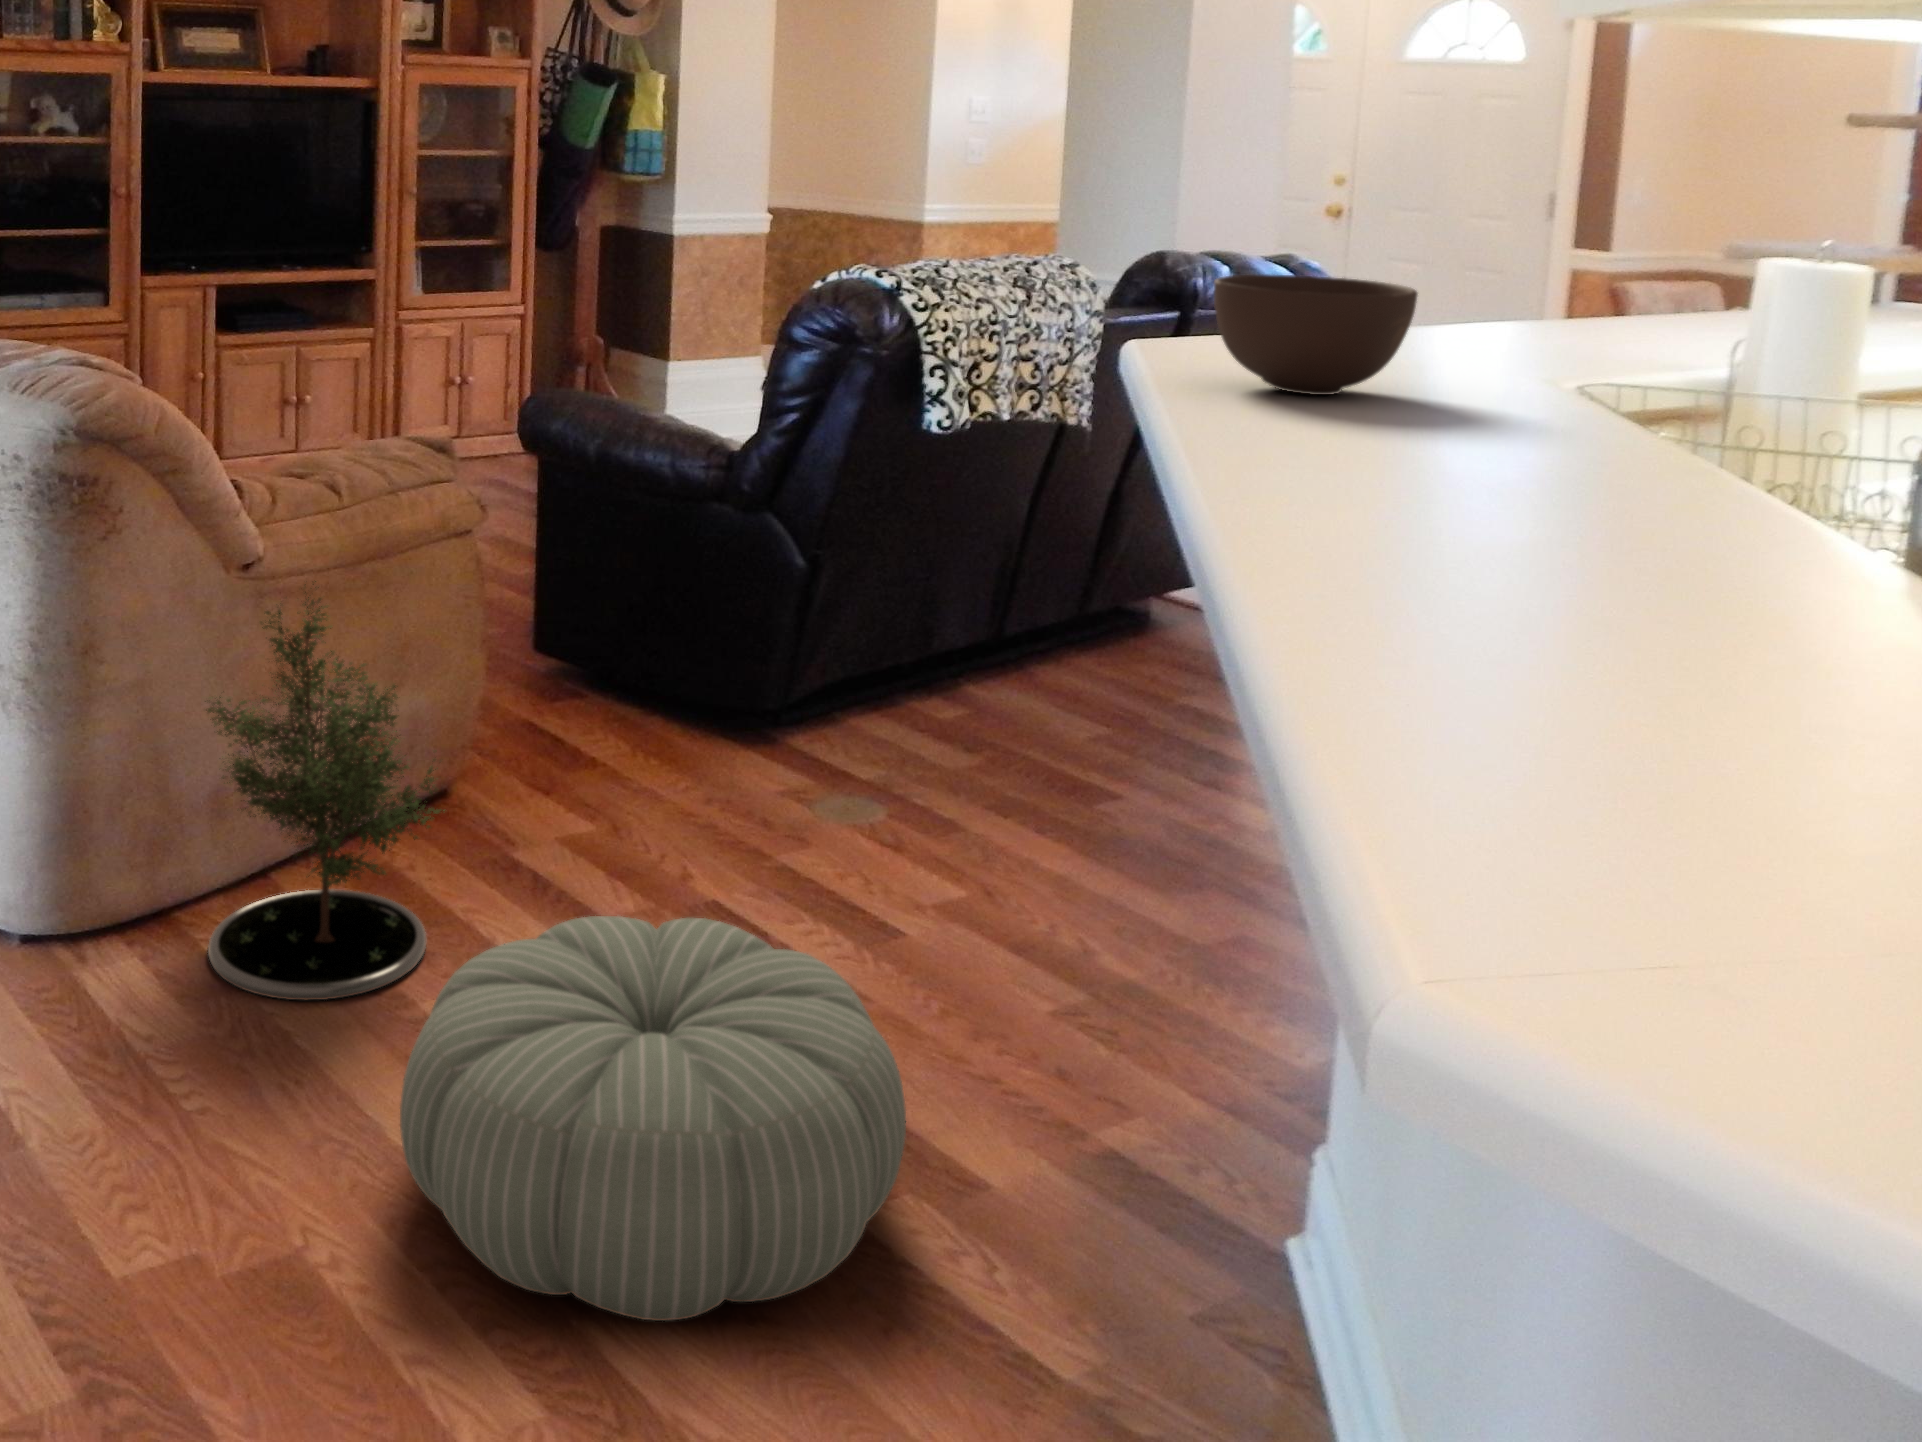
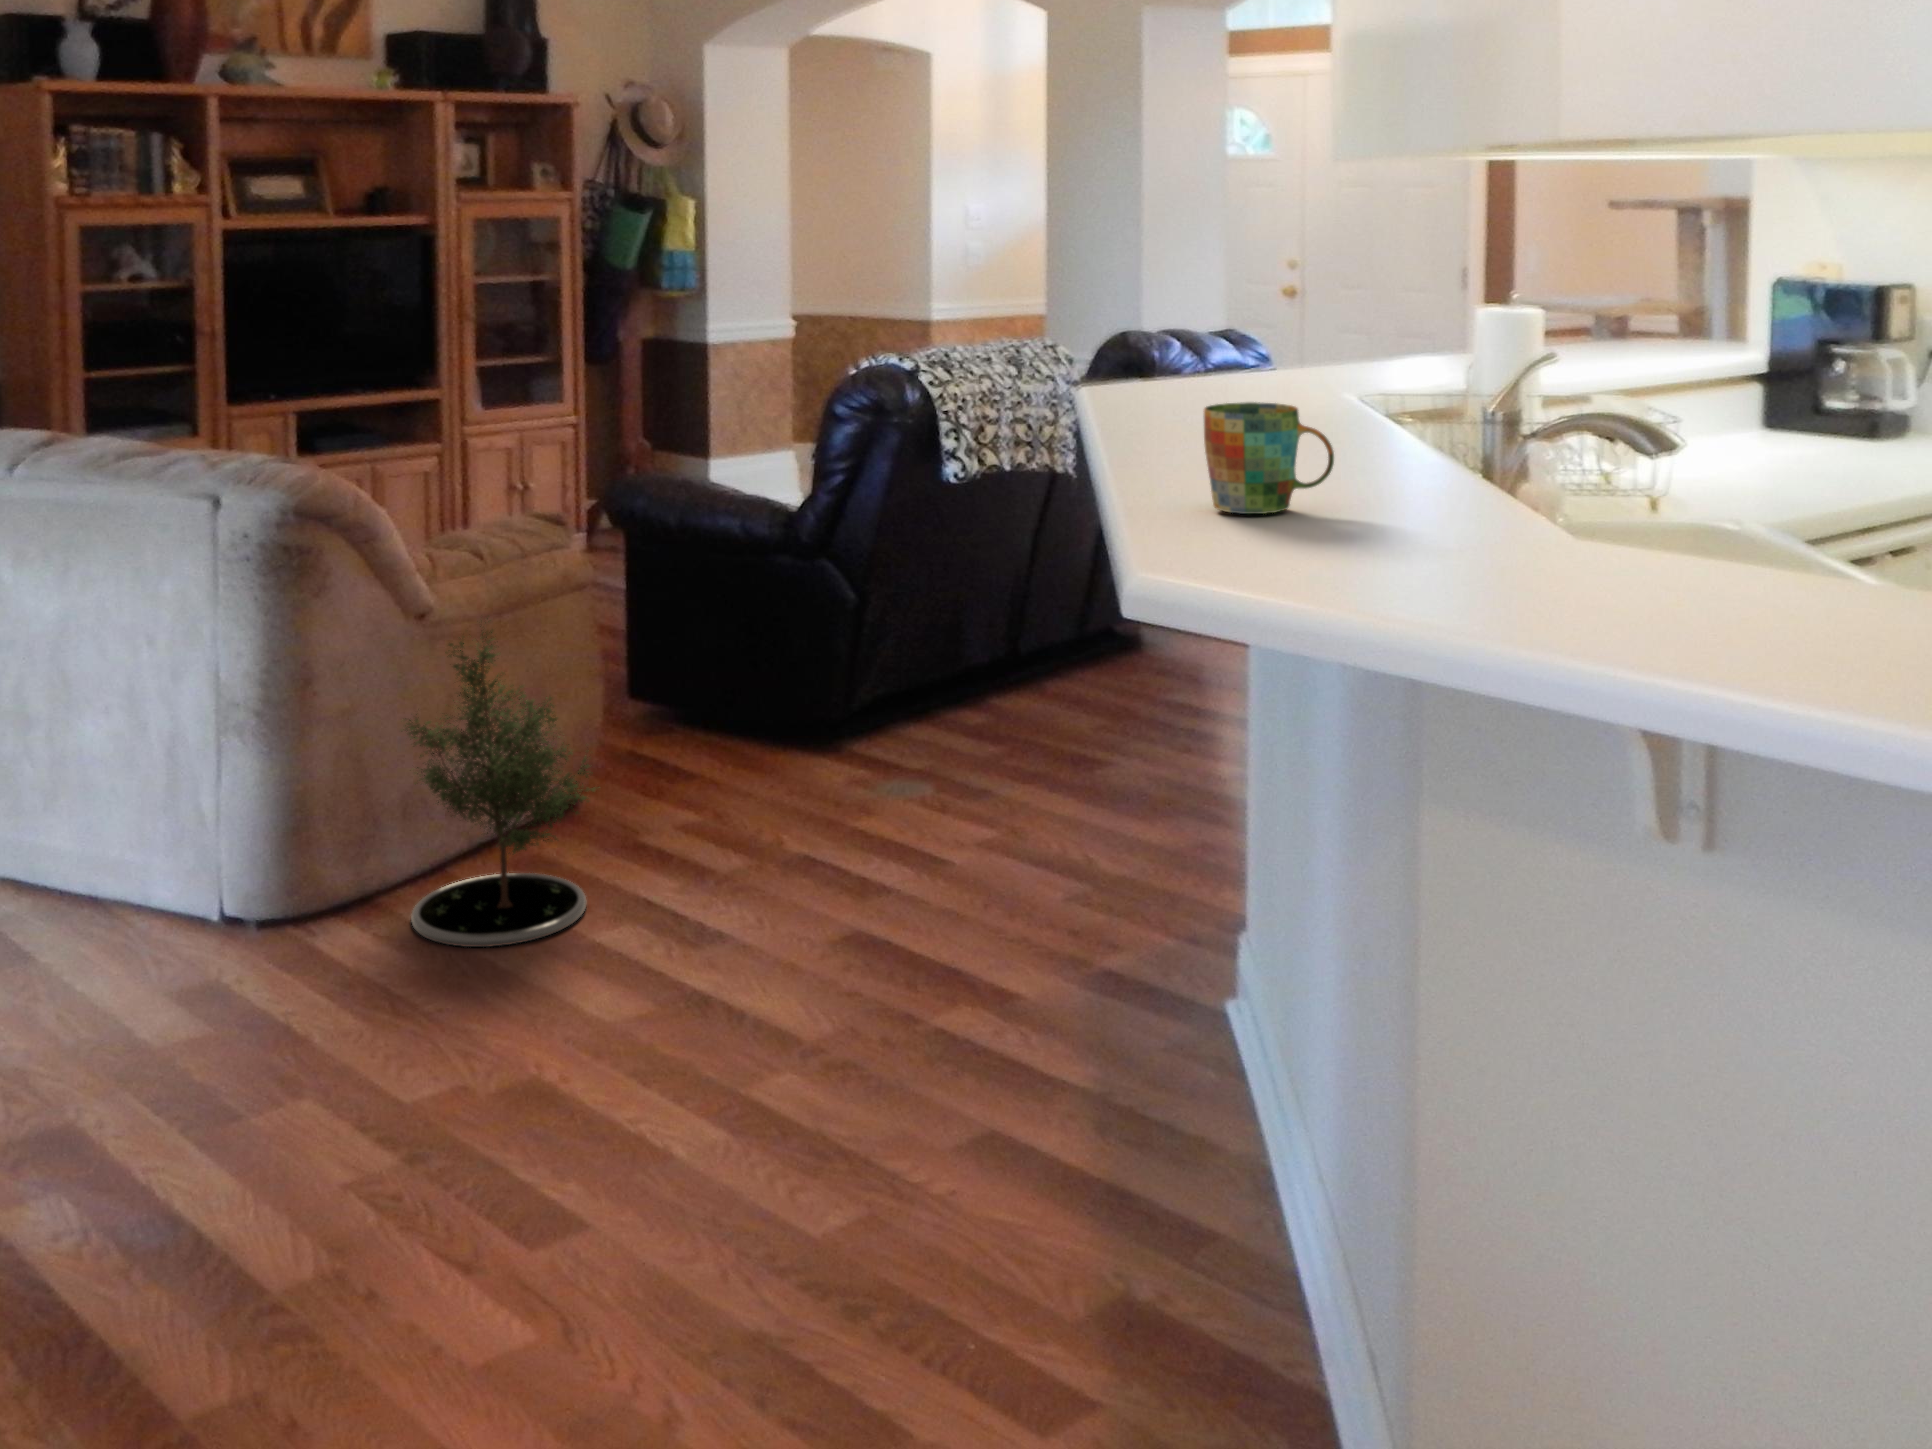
bowl: present [1214,274,1418,395] -> none [1123,332,1245,406]
mug: none [1515,488,1865,775] -> present [1204,402,1334,514]
pouf: present [400,916,906,1321] -> none [602,835,966,1087]

